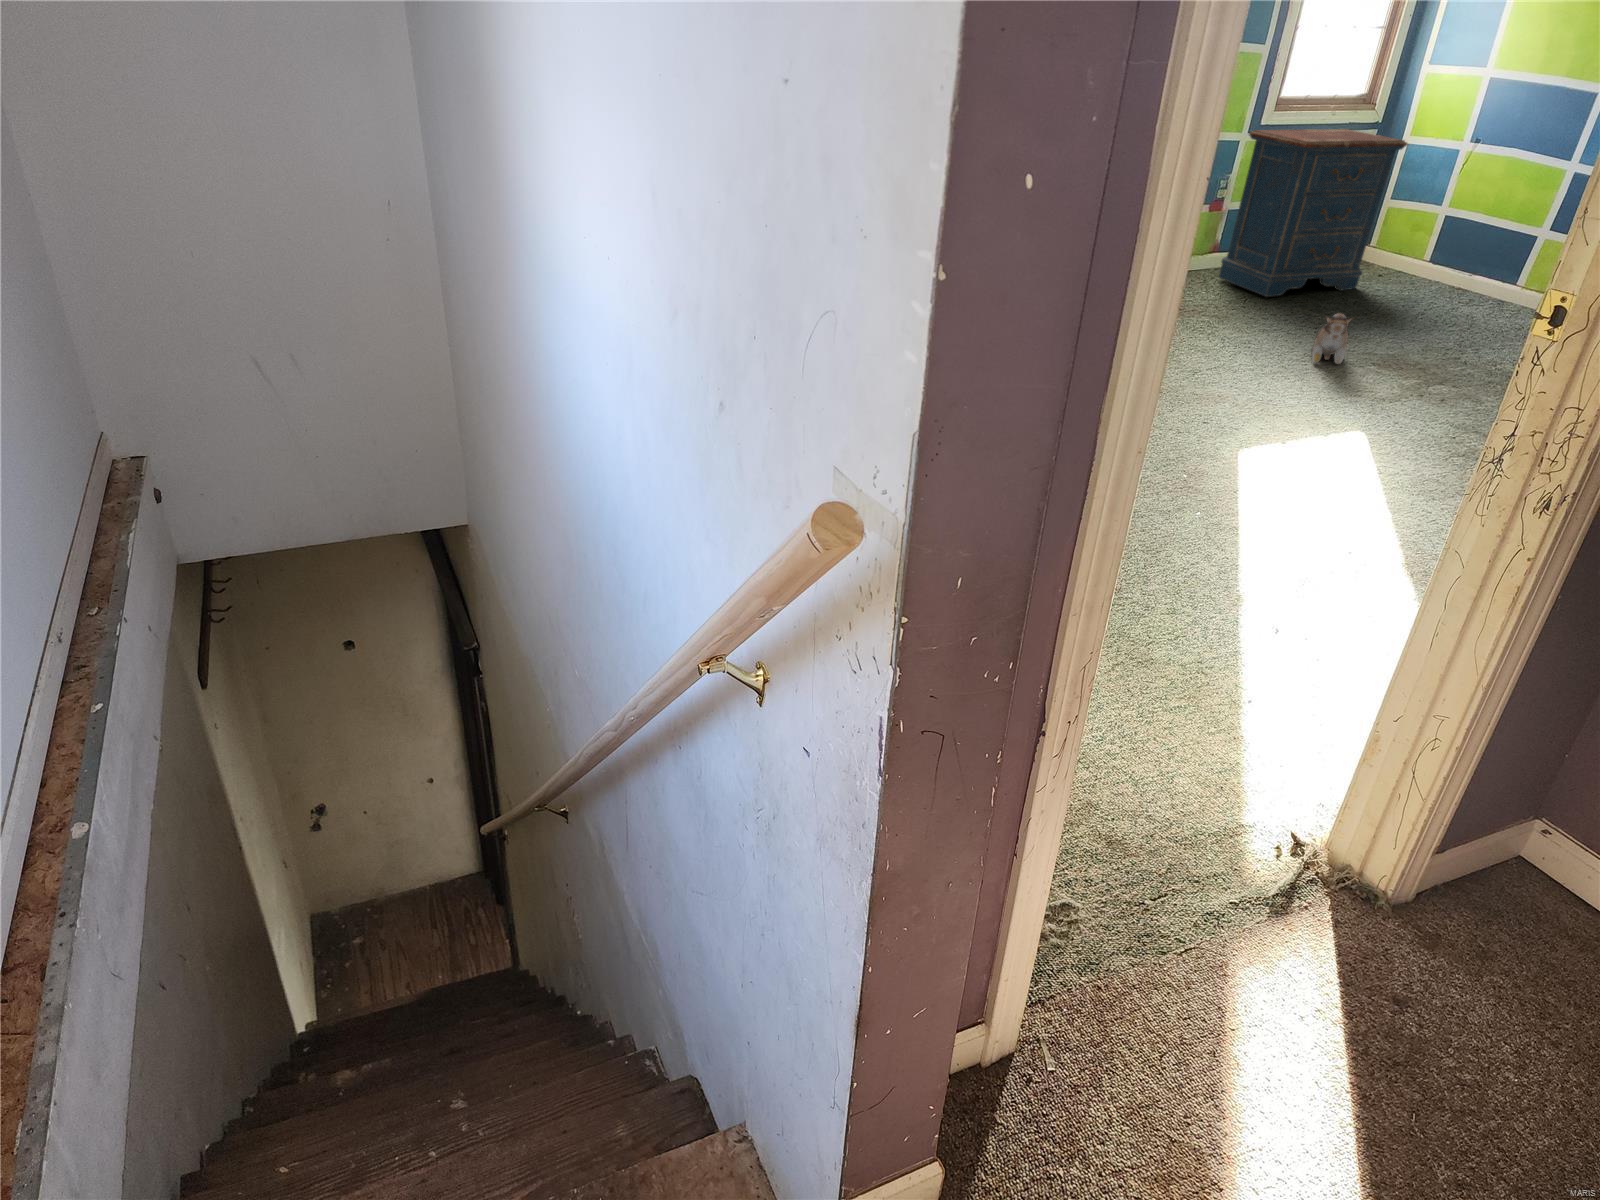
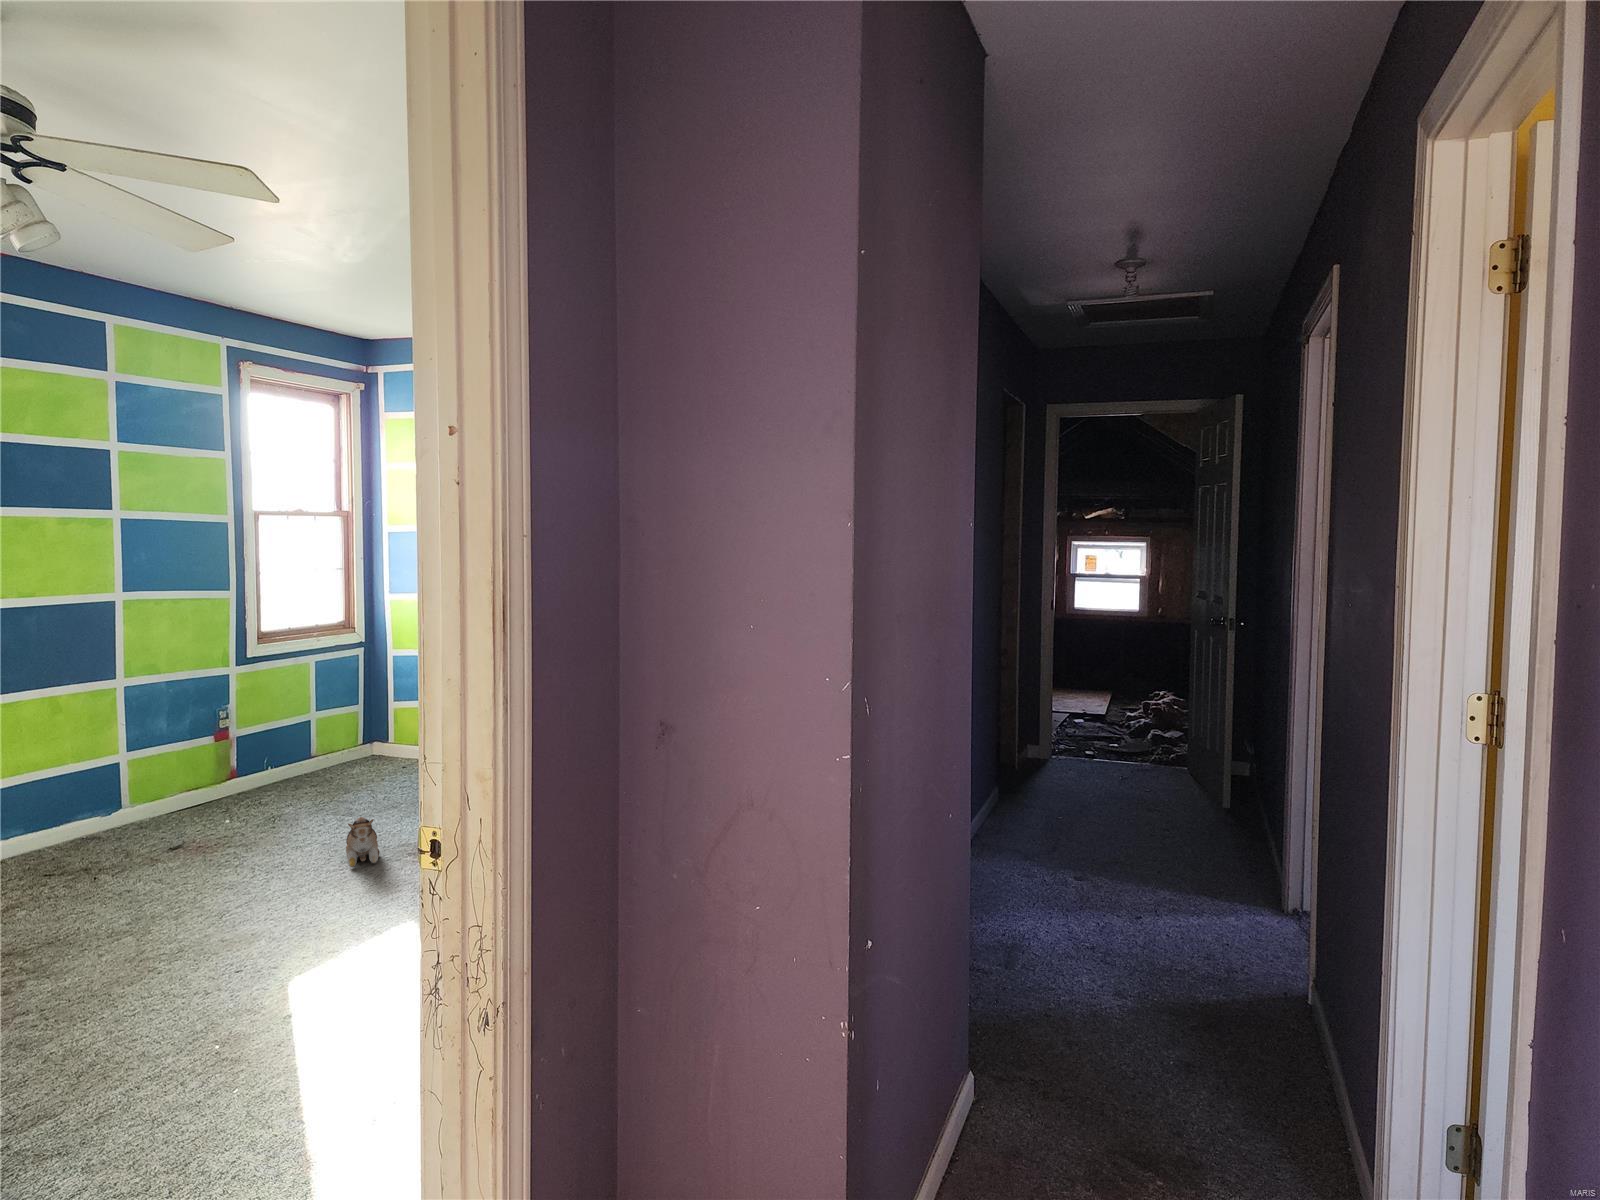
dresser: present [1219,129,1407,297] -> none [237,652,388,811]

